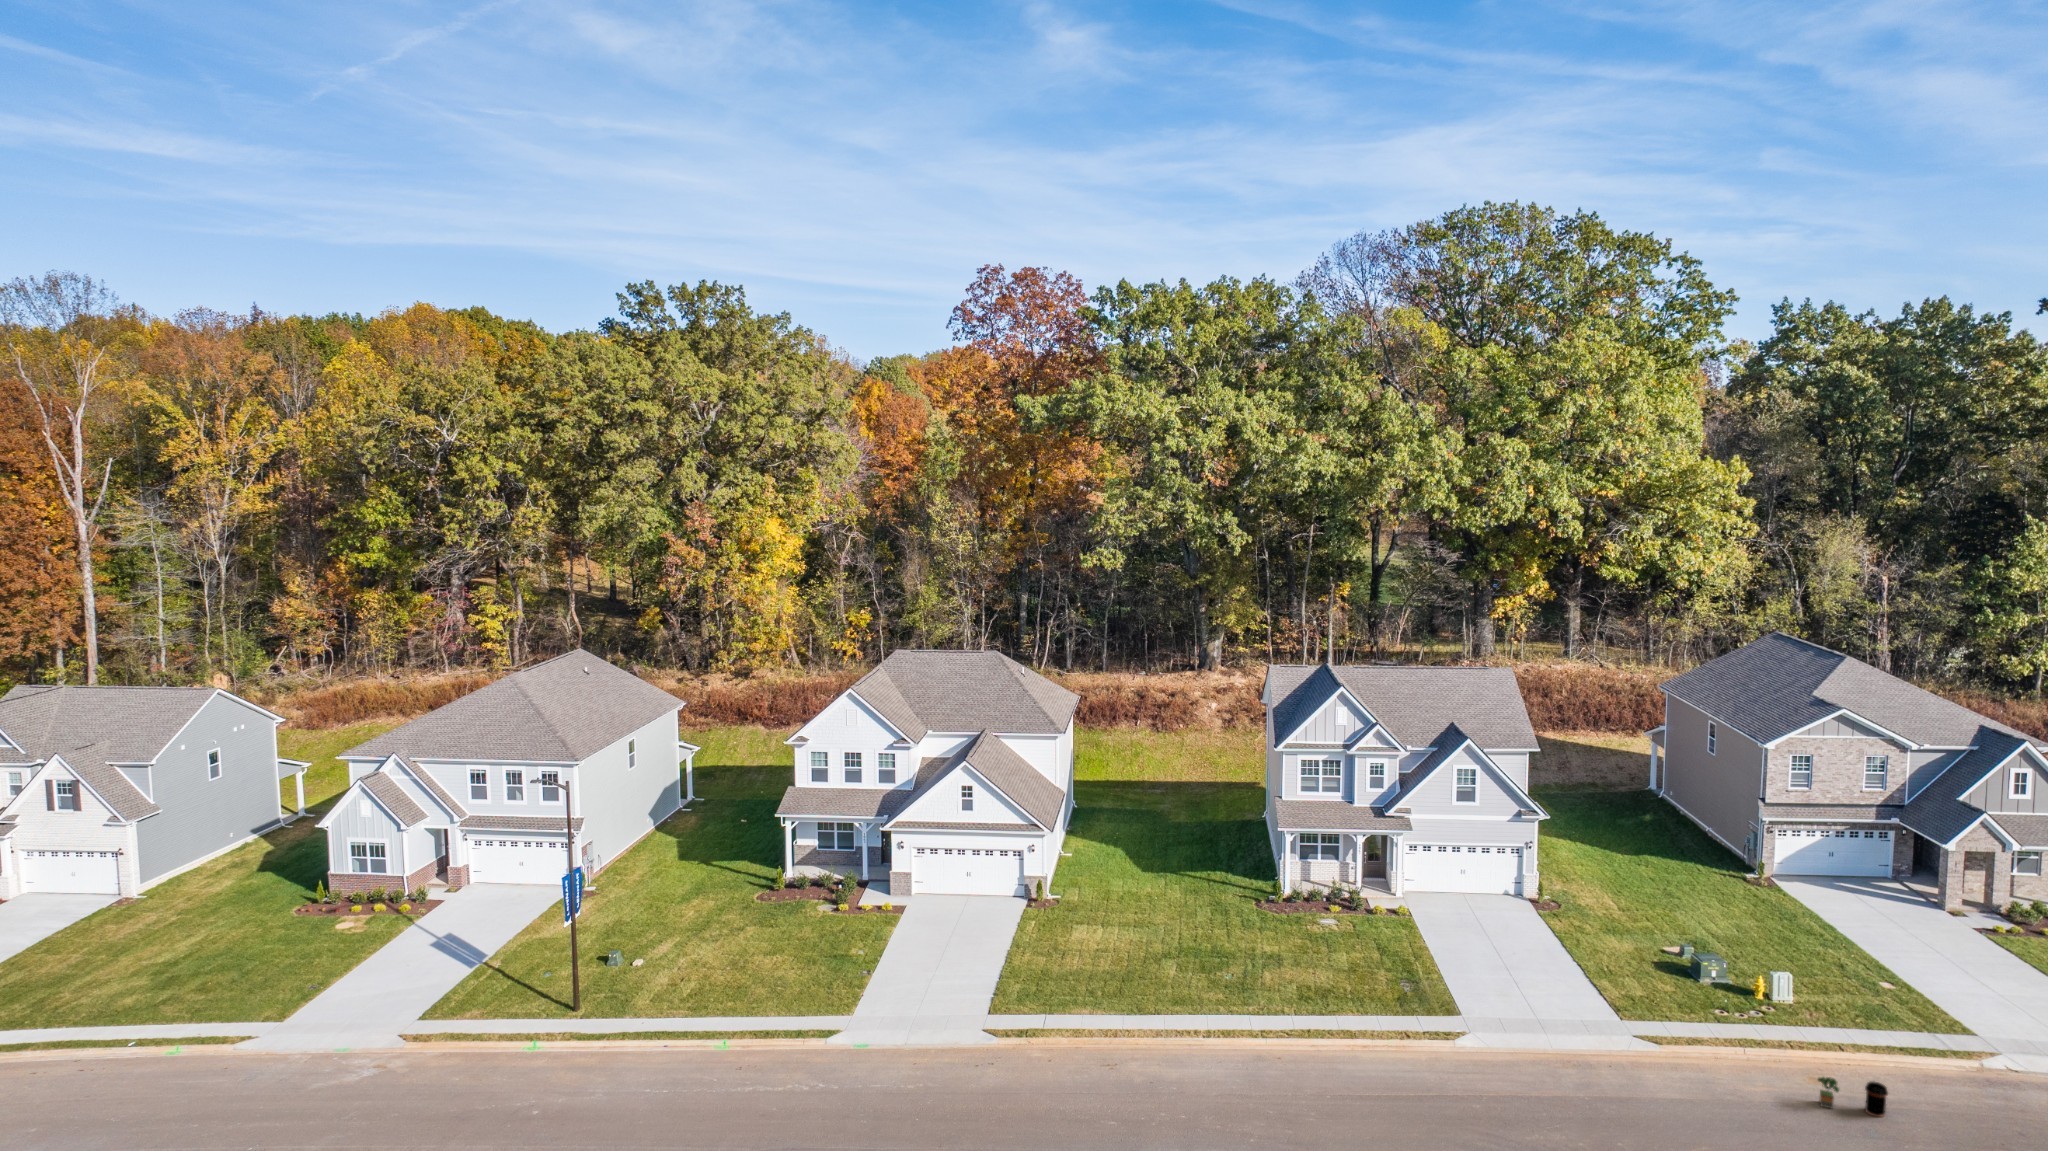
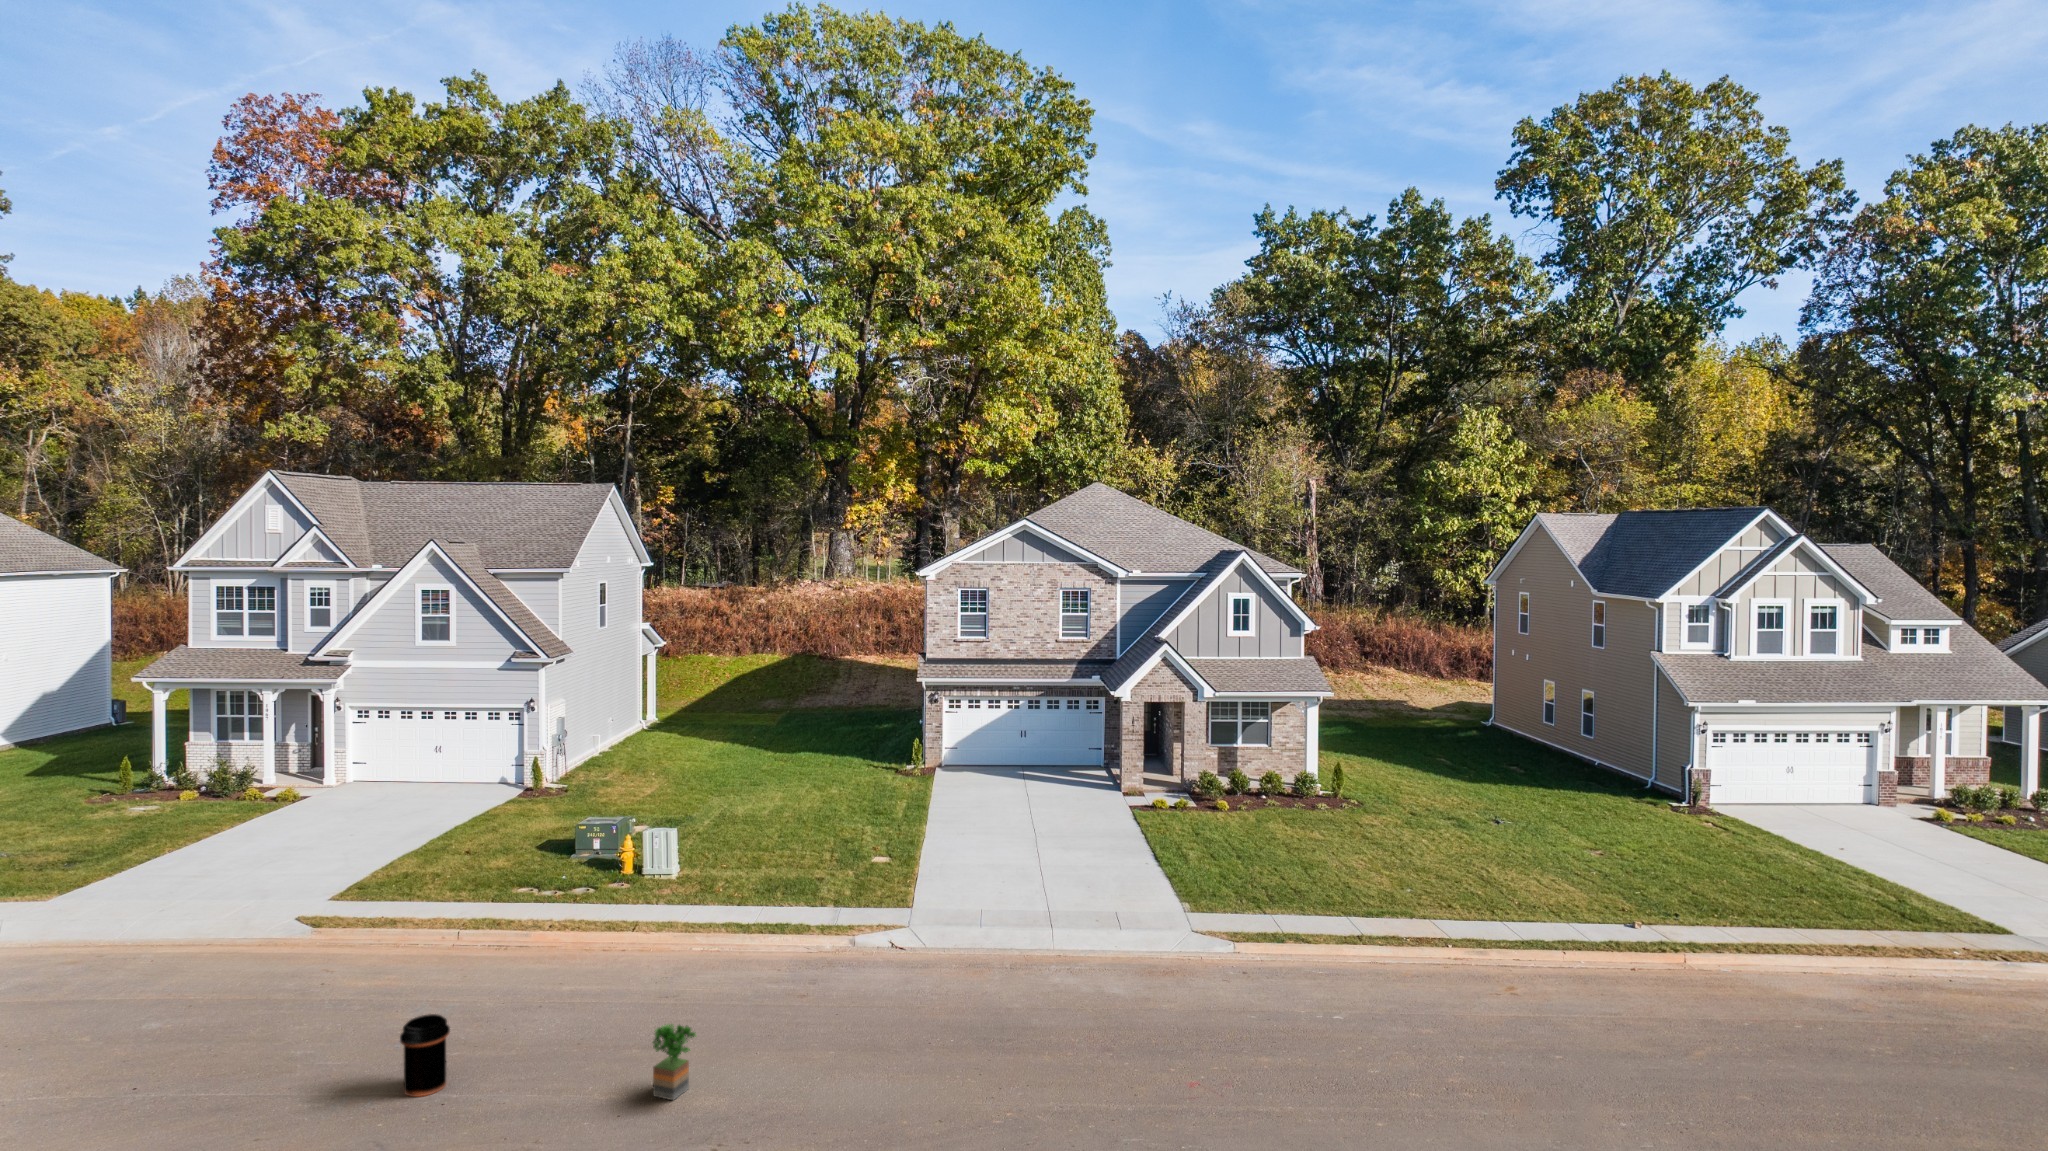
potted tree: present [1818,1077,1839,1109] -> present [653,1024,696,1100]

